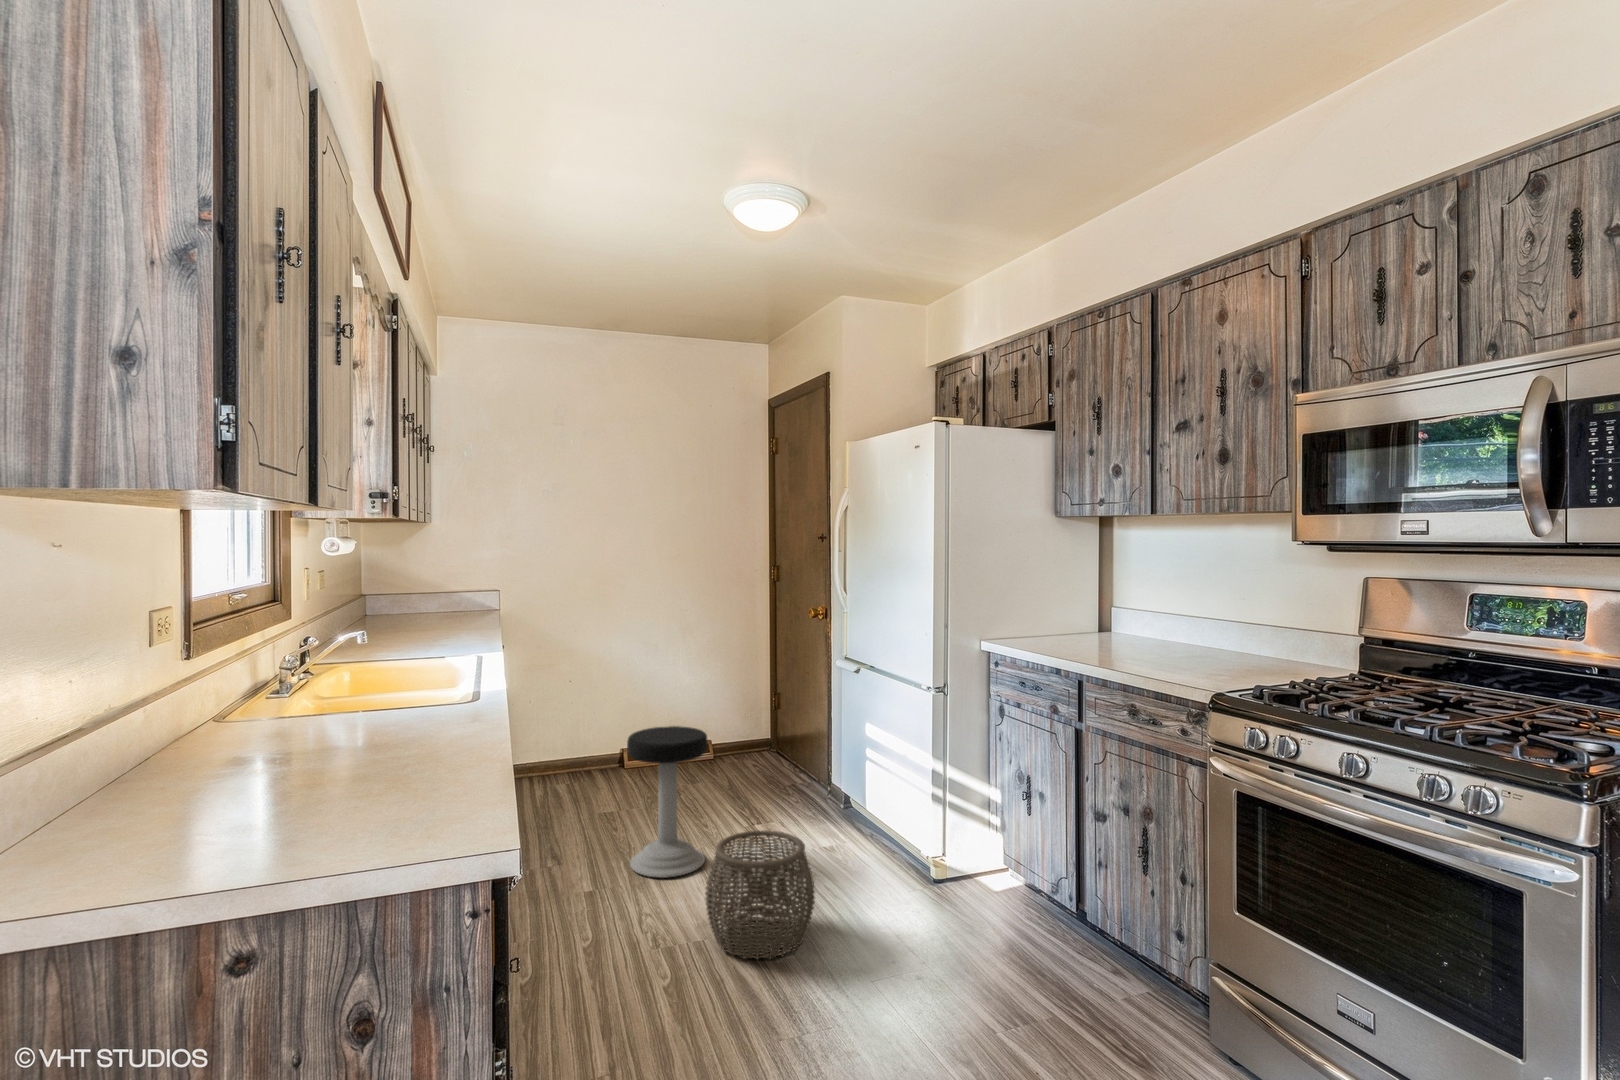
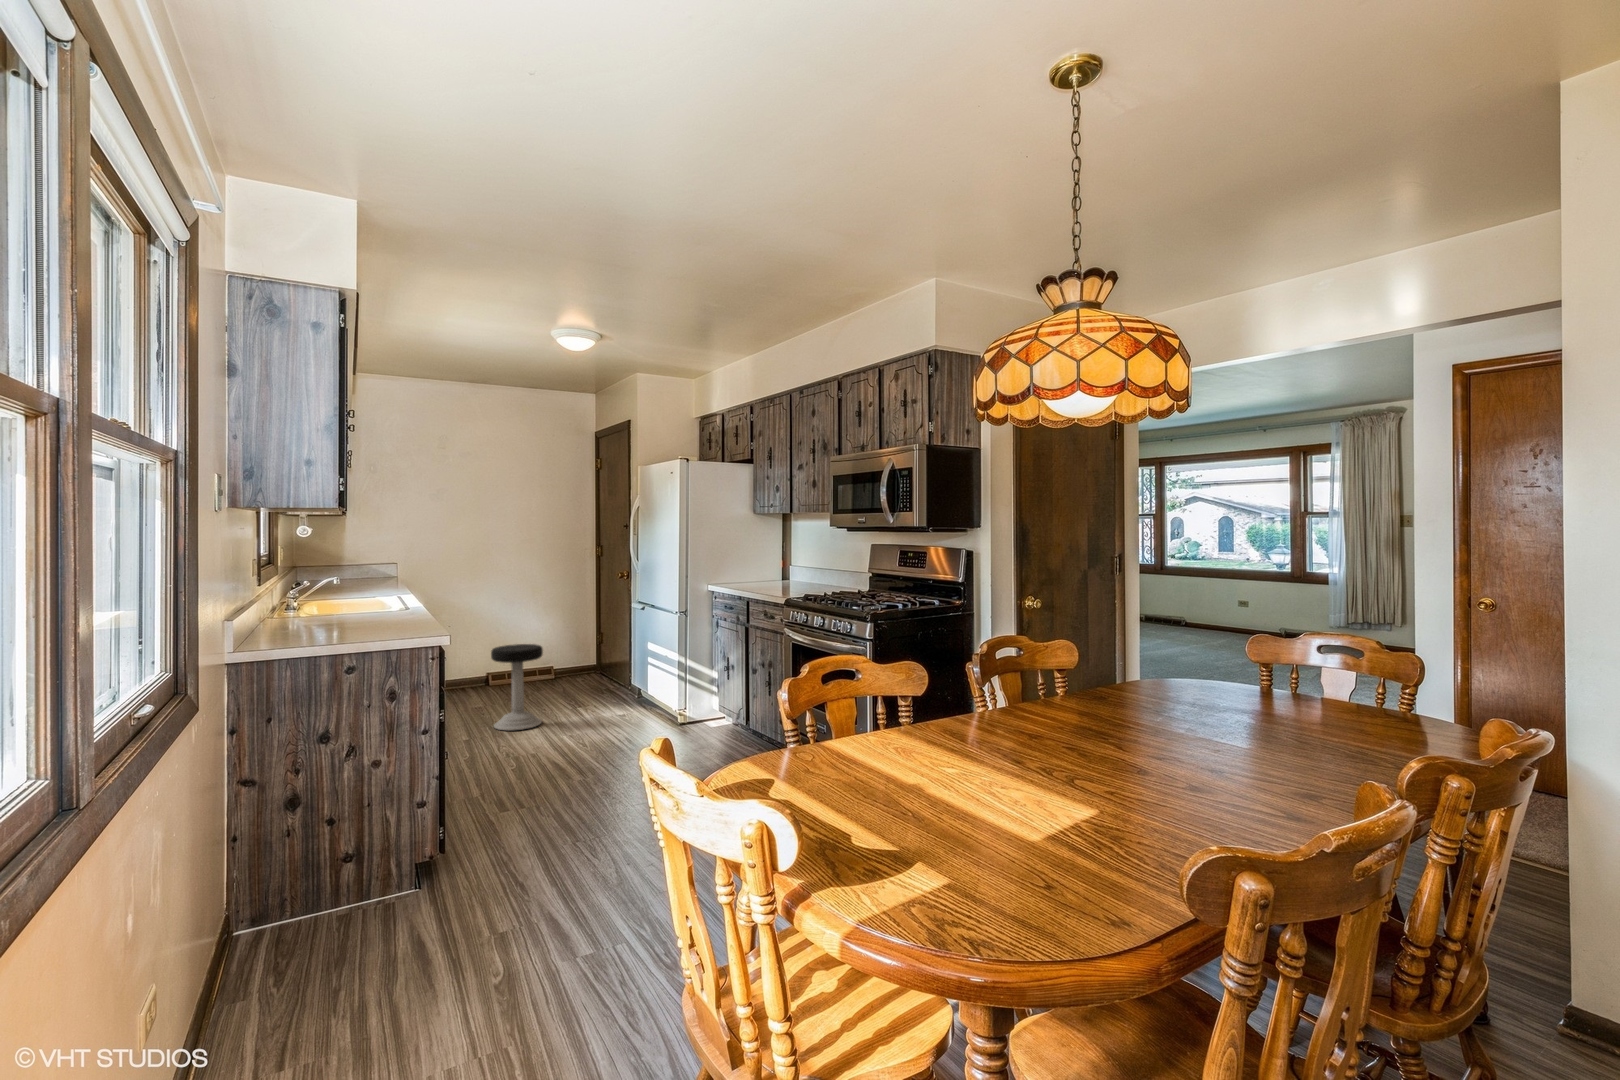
woven basket: present [705,830,815,959] -> none [538,692,601,756]

